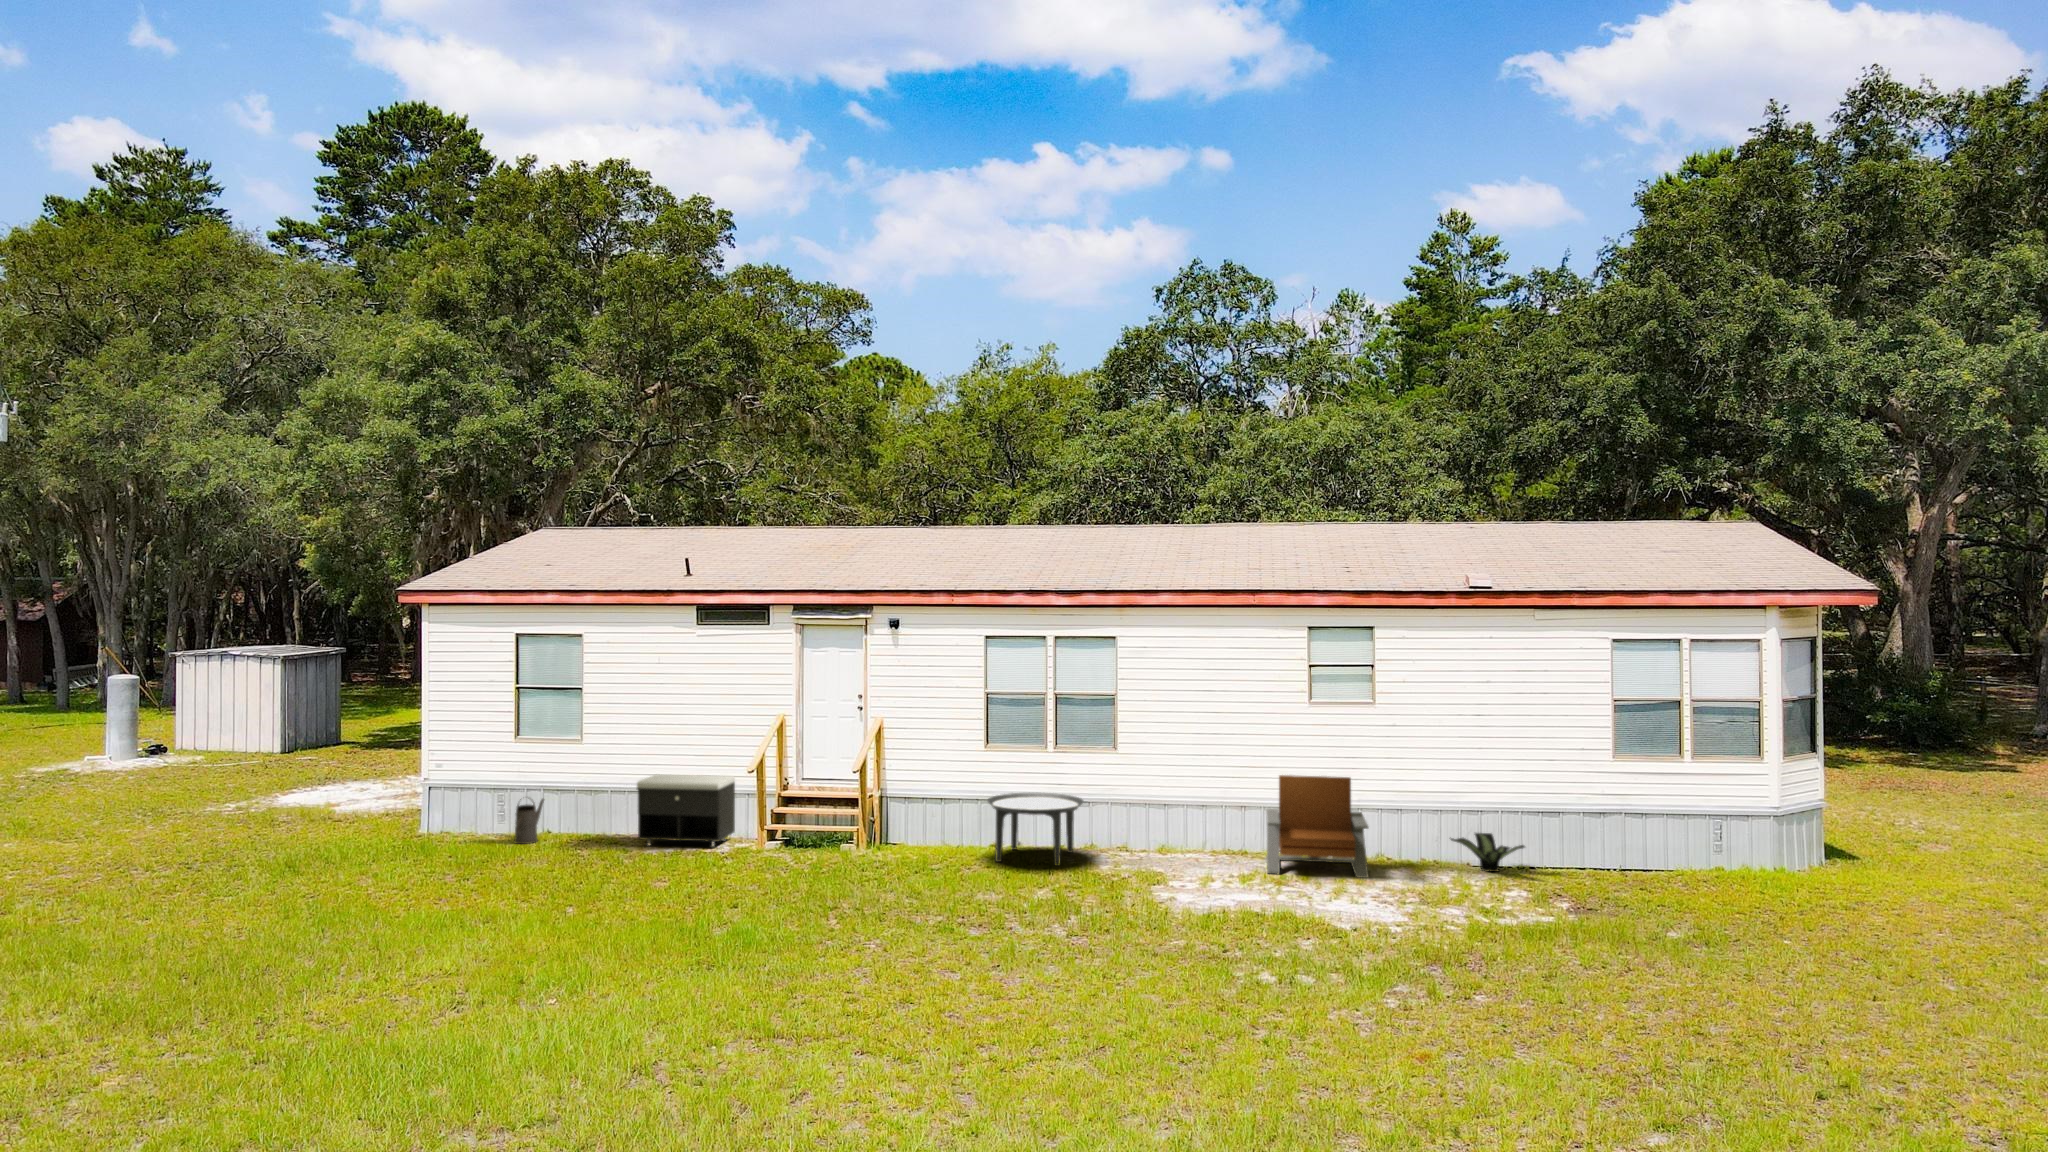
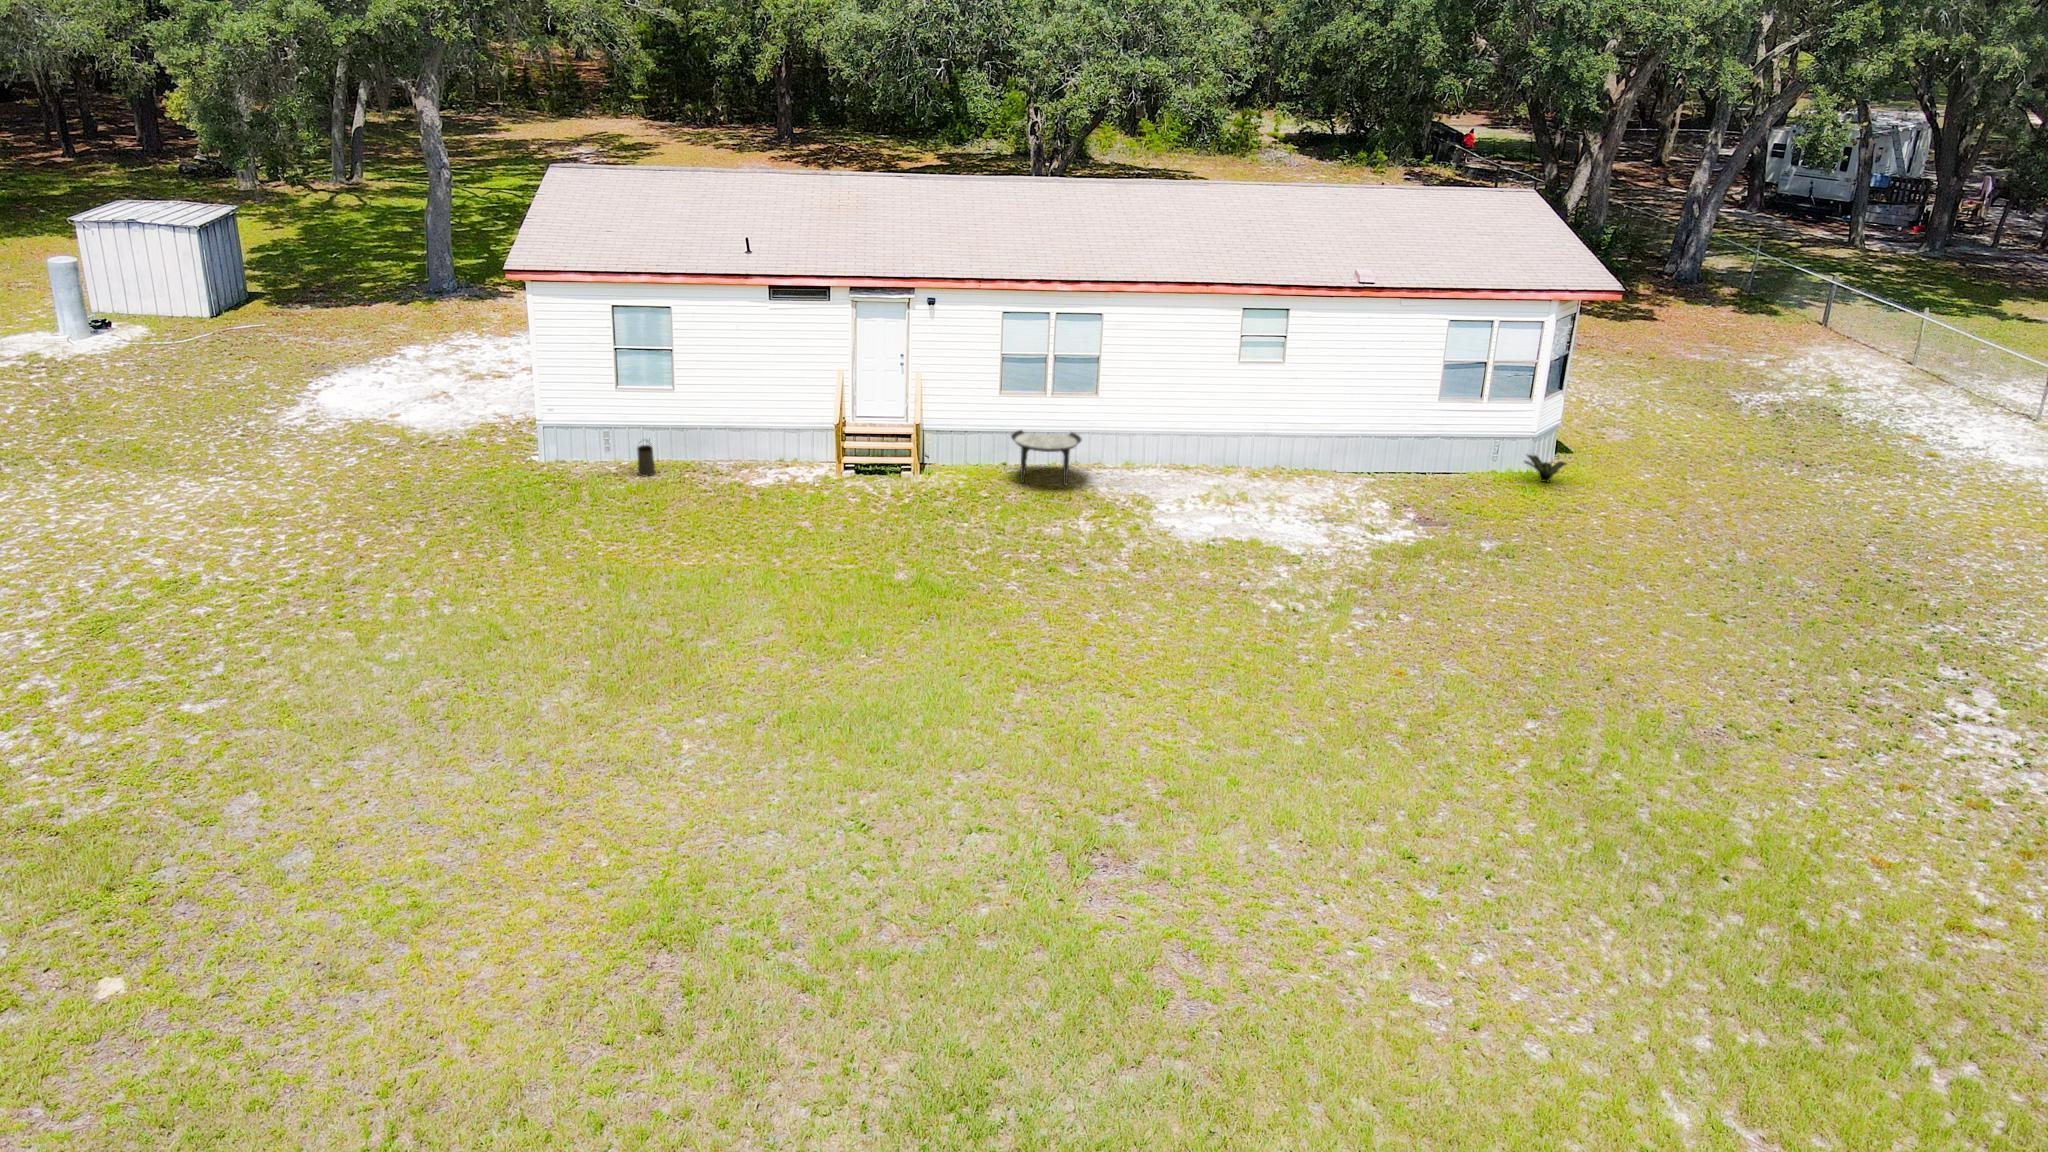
storage bench: present [637,775,735,847] -> none [739,418,807,474]
lounge chair: present [1266,775,1368,878] -> none [1203,416,1281,490]
potted plant: present [1451,833,1525,872] -> present [1525,455,1566,482]

